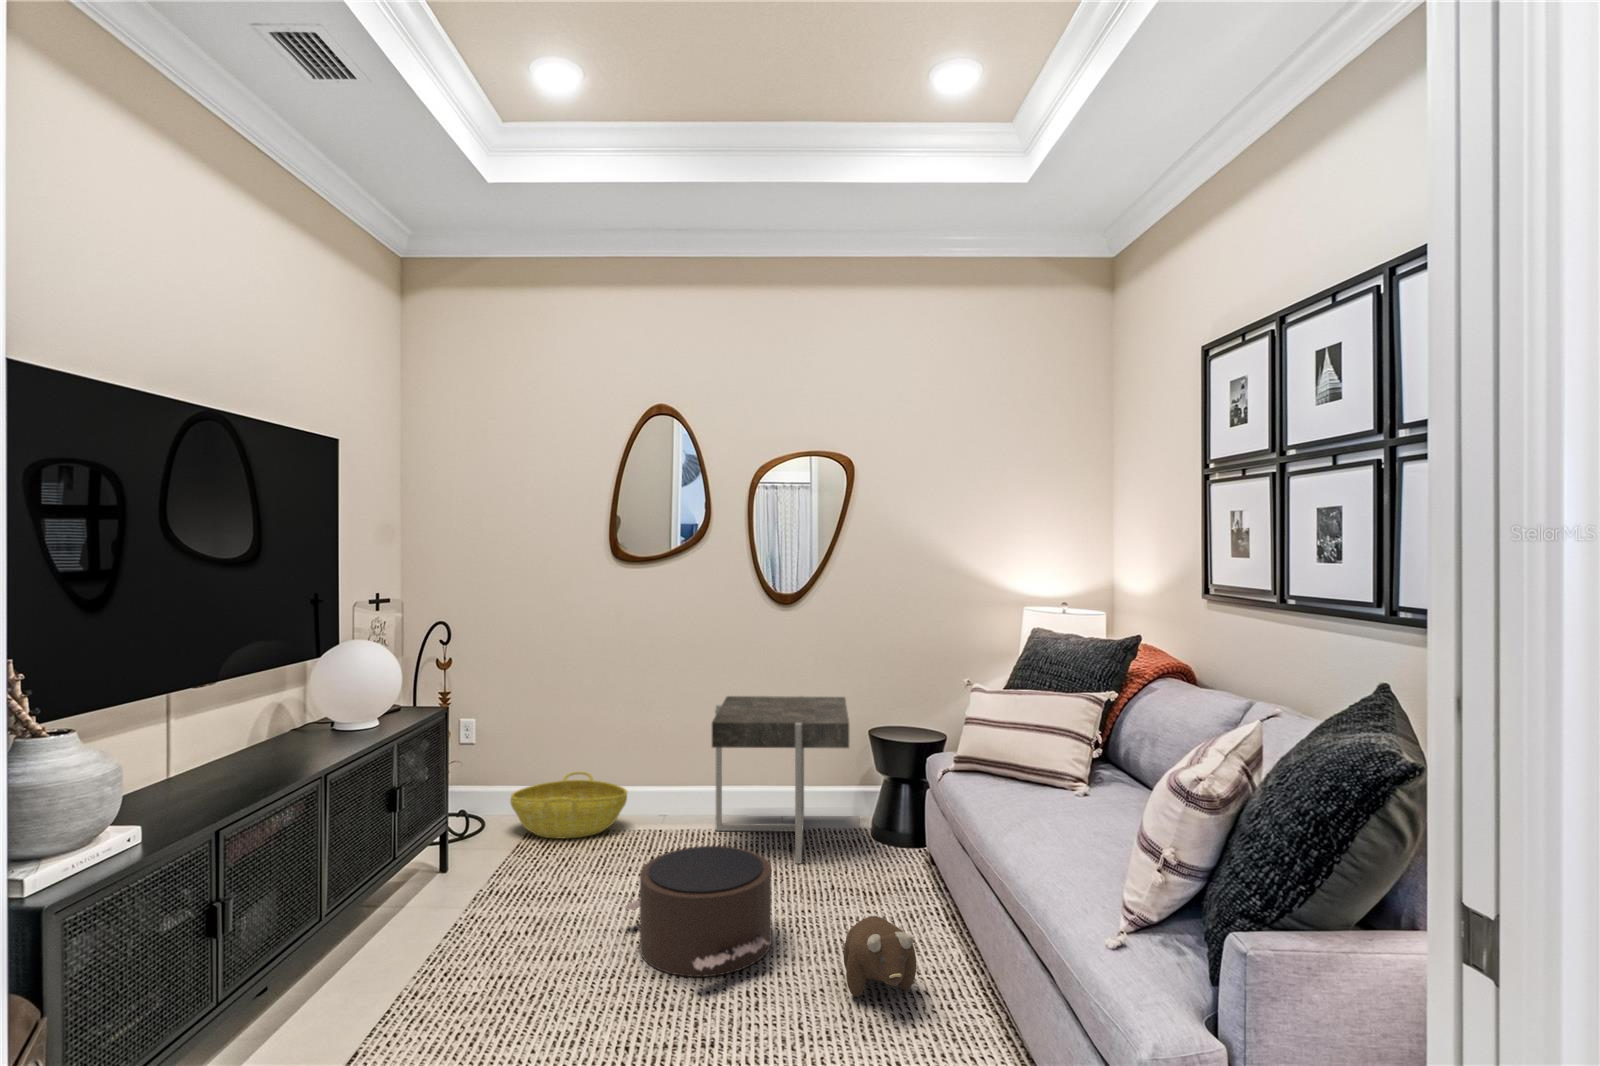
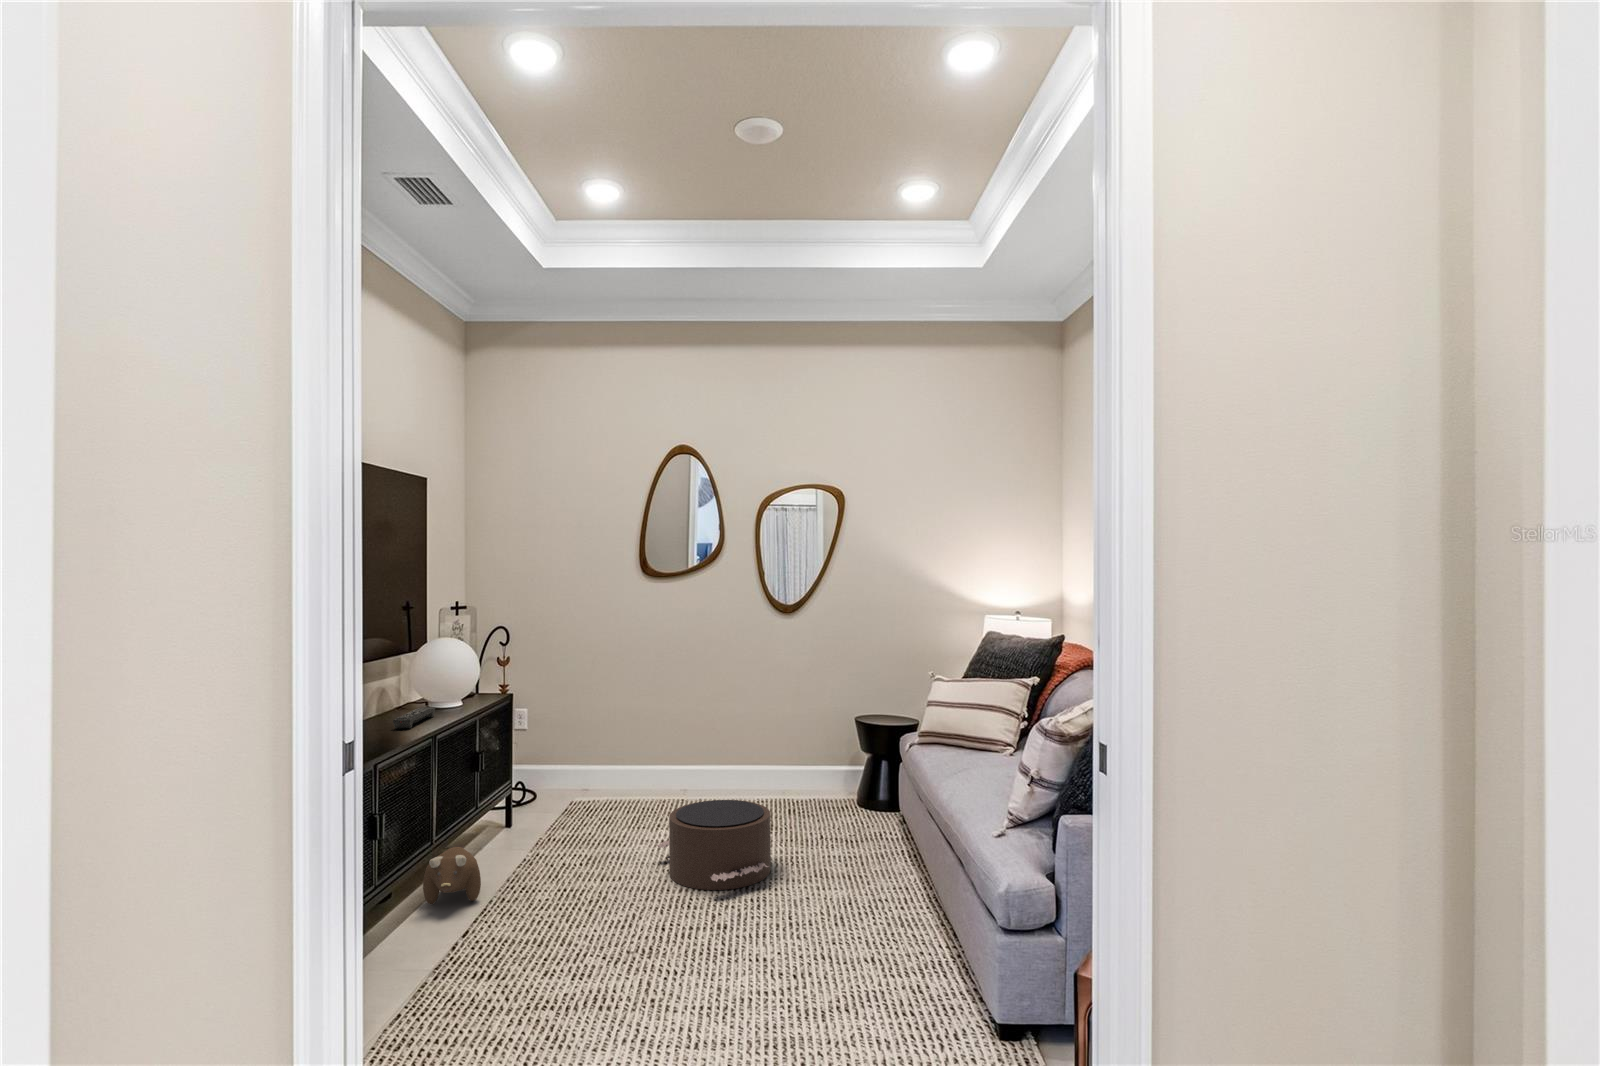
side table: present [712,696,849,863] -> none [724,689,836,822]
remote control: none [268,730,336,763] -> present [393,707,435,728]
basket: present [510,772,627,838] -> none [558,753,654,805]
plush toy: present [844,916,916,997] -> present [423,847,481,904]

